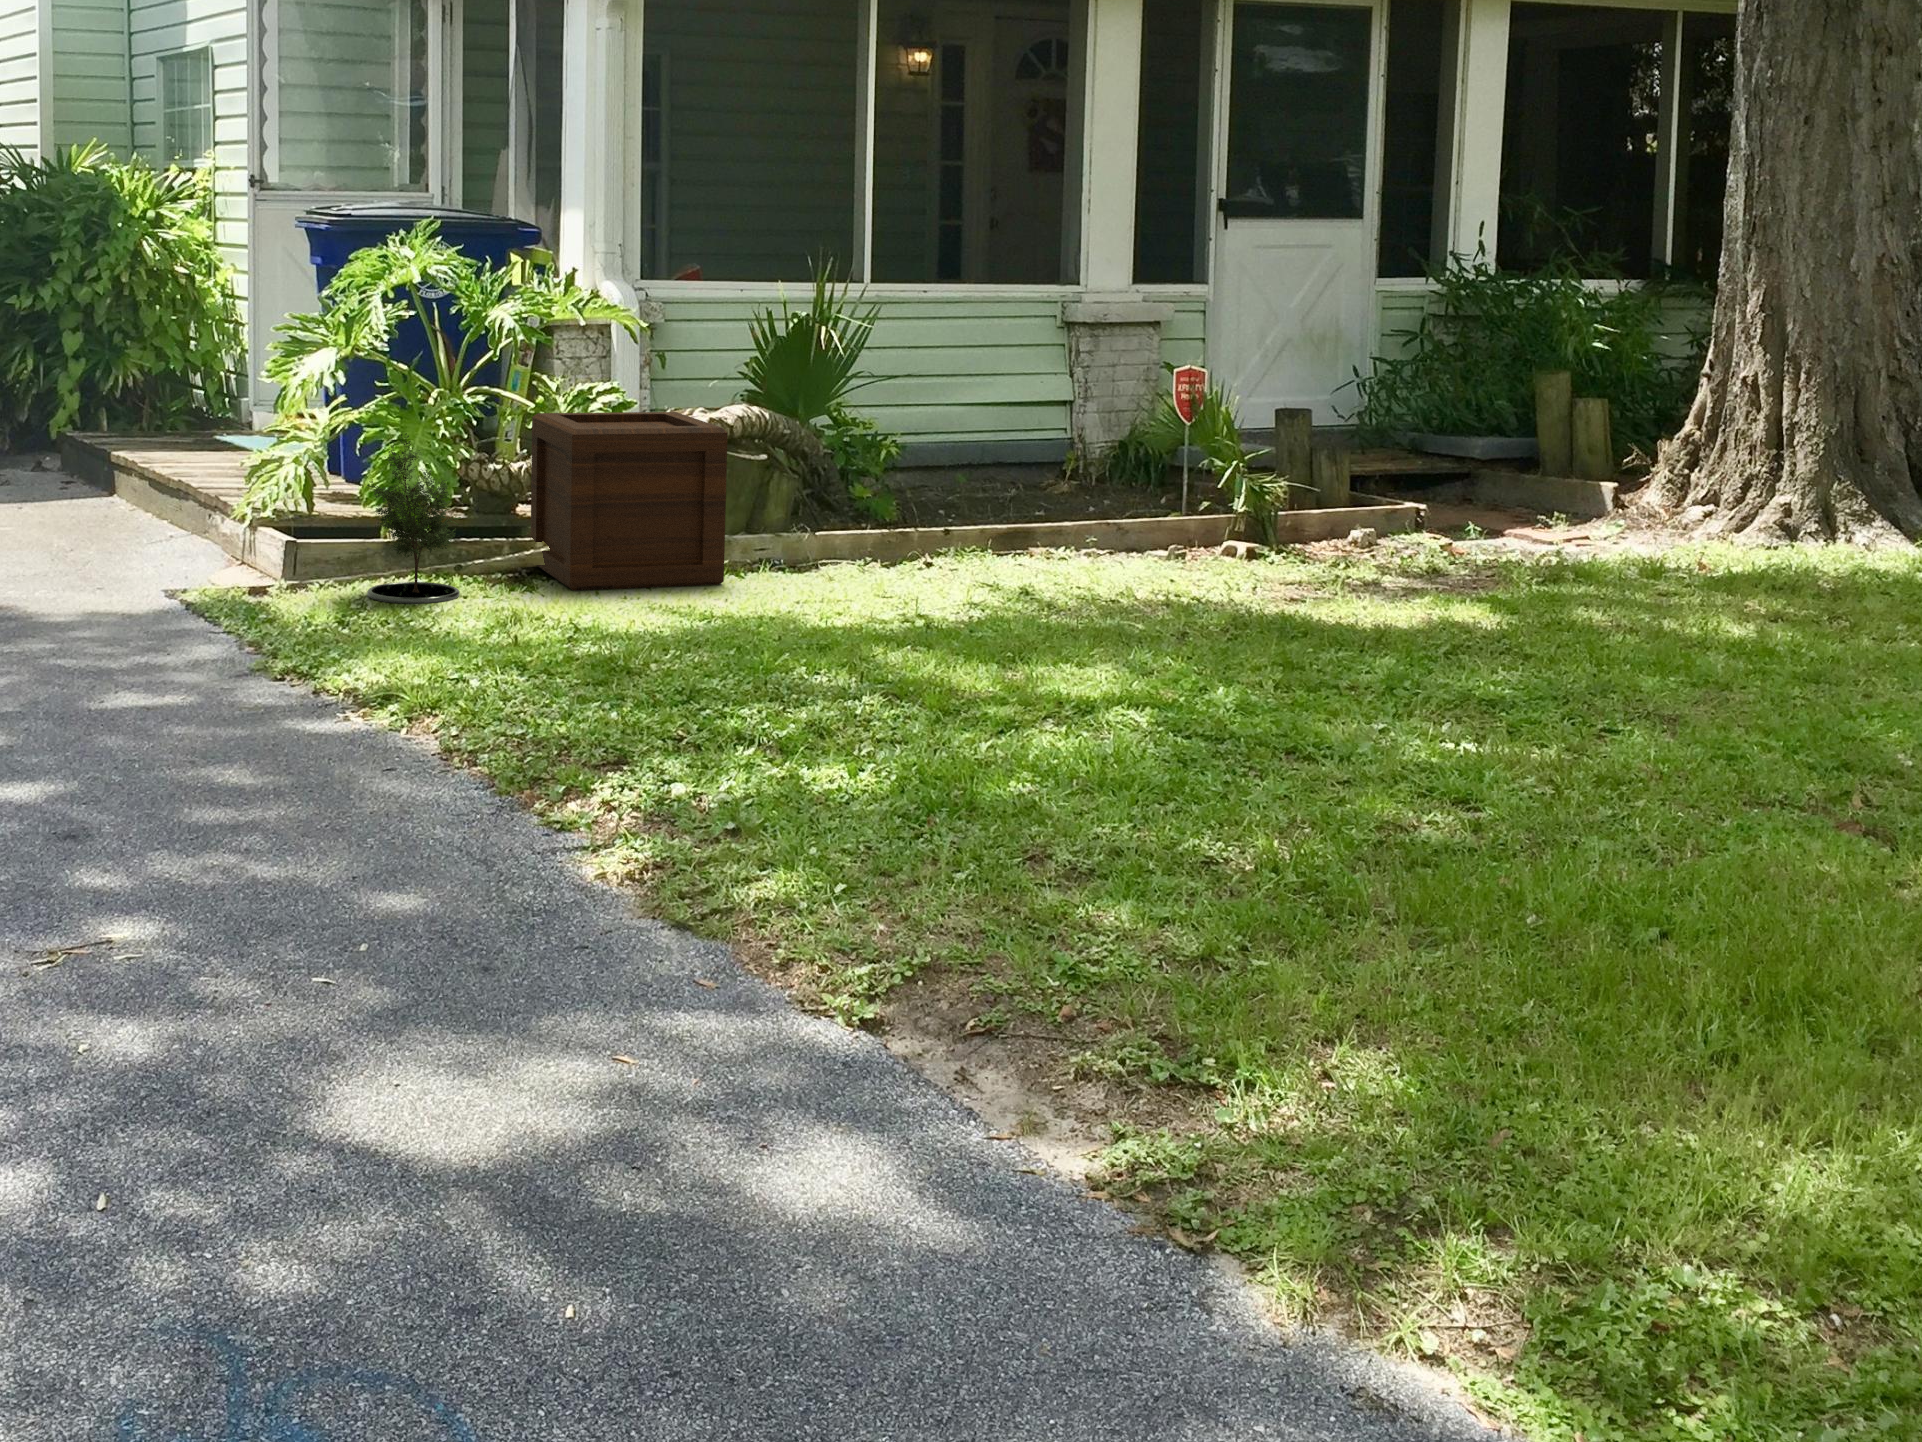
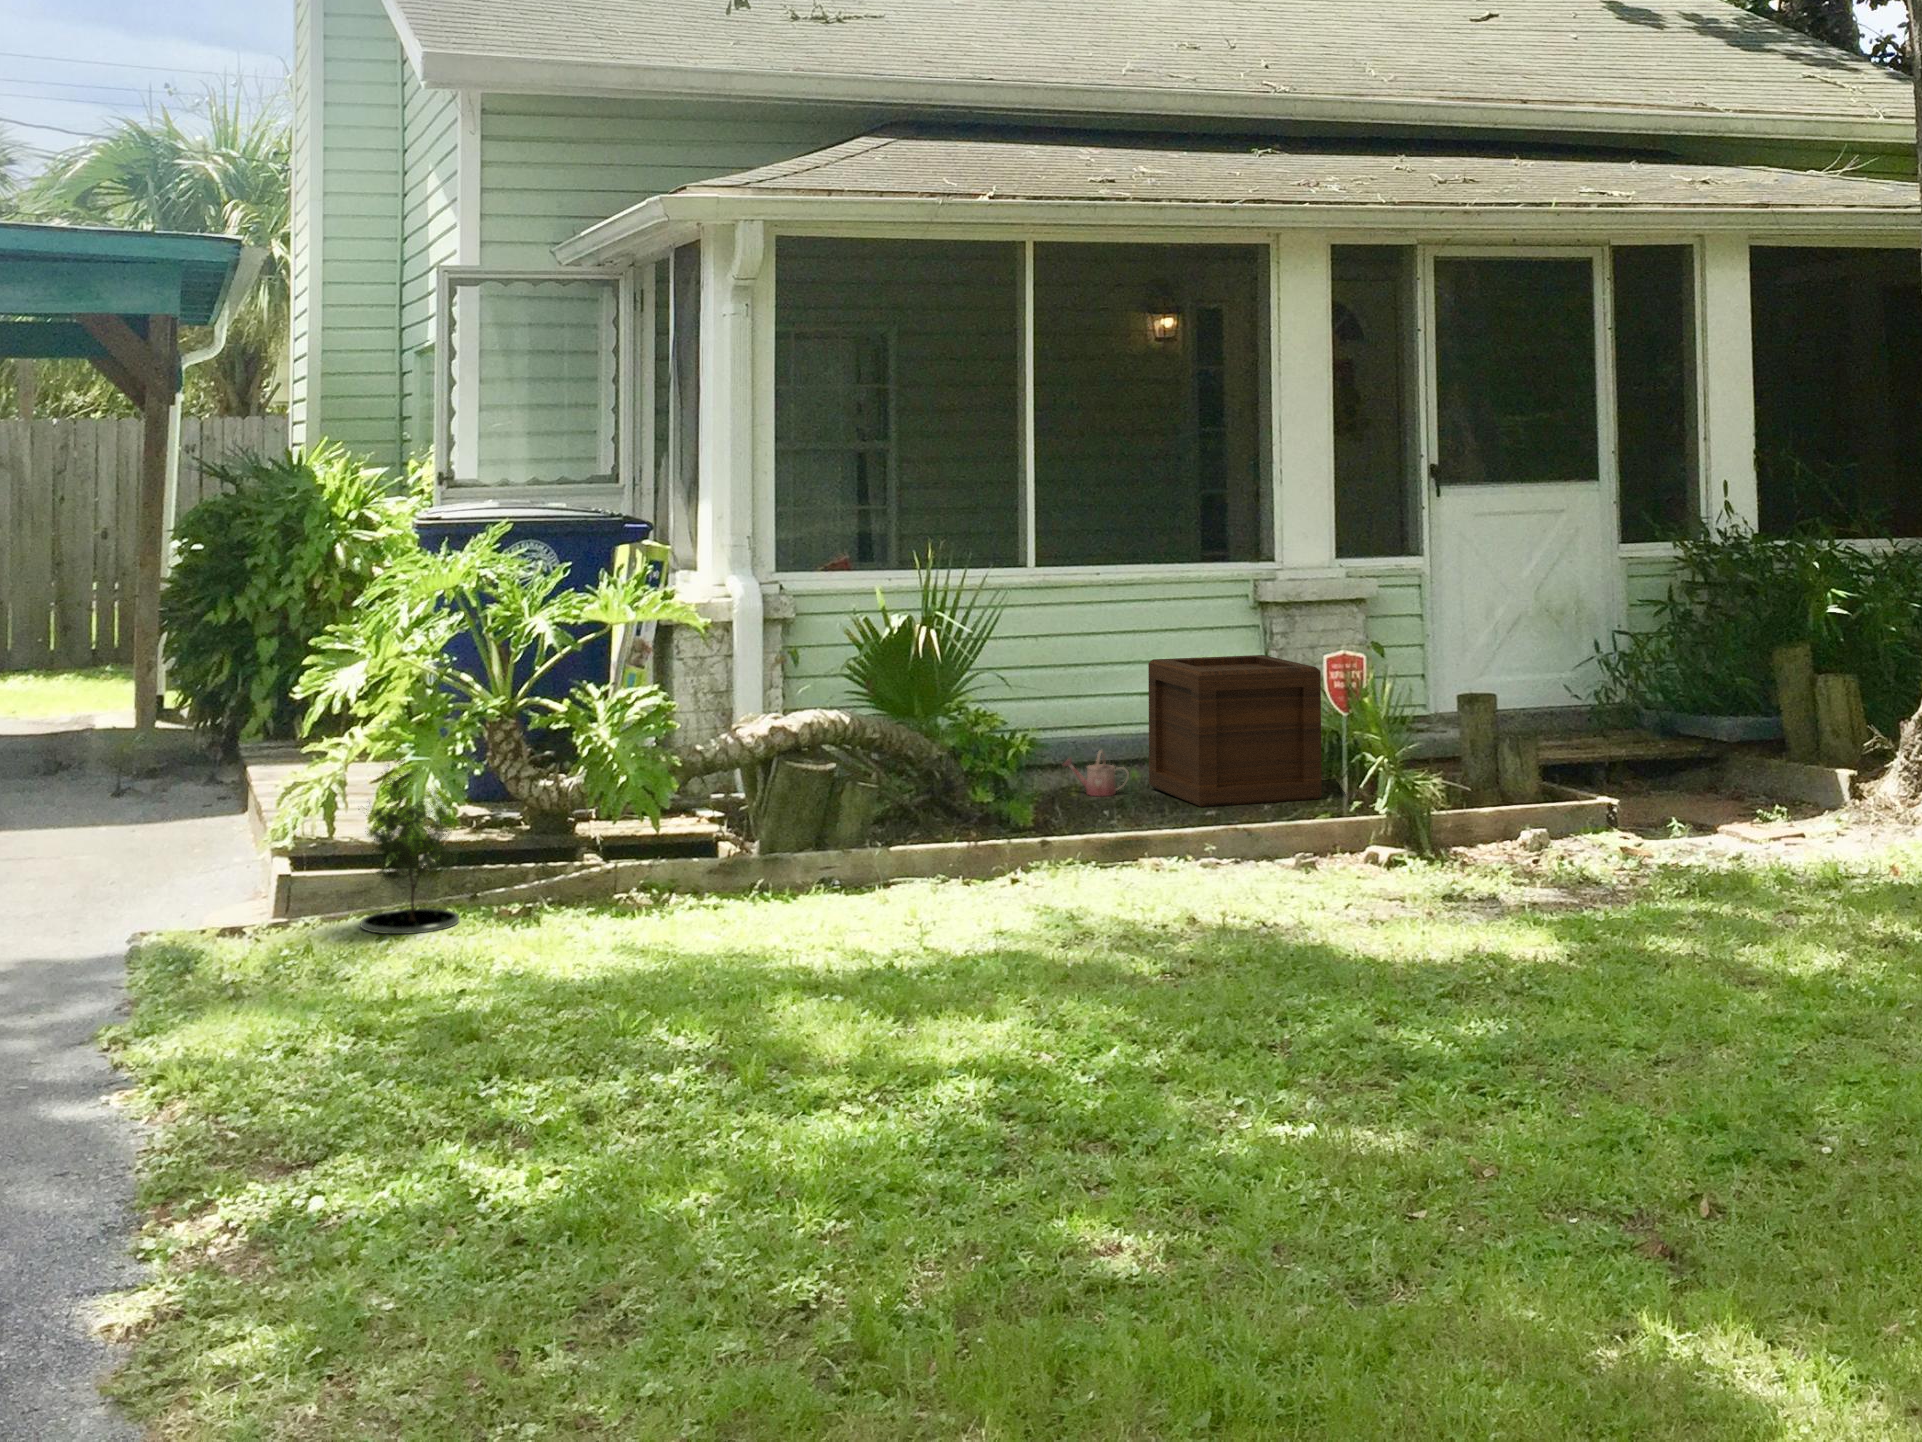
wooden crate: present [531,412,728,591] -> present [1148,655,1322,807]
watering can: none [891,457,955,499] -> present [1063,750,1129,796]

